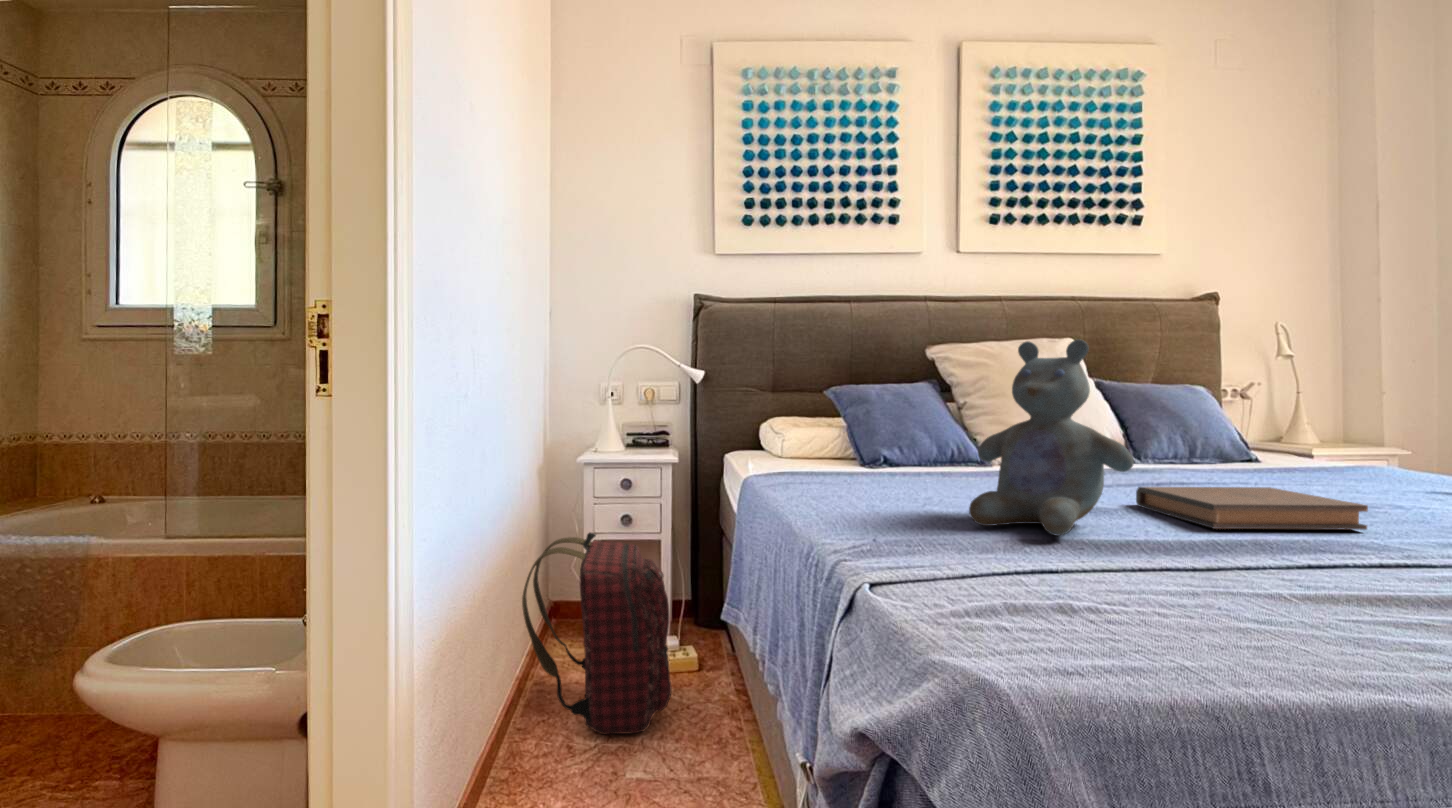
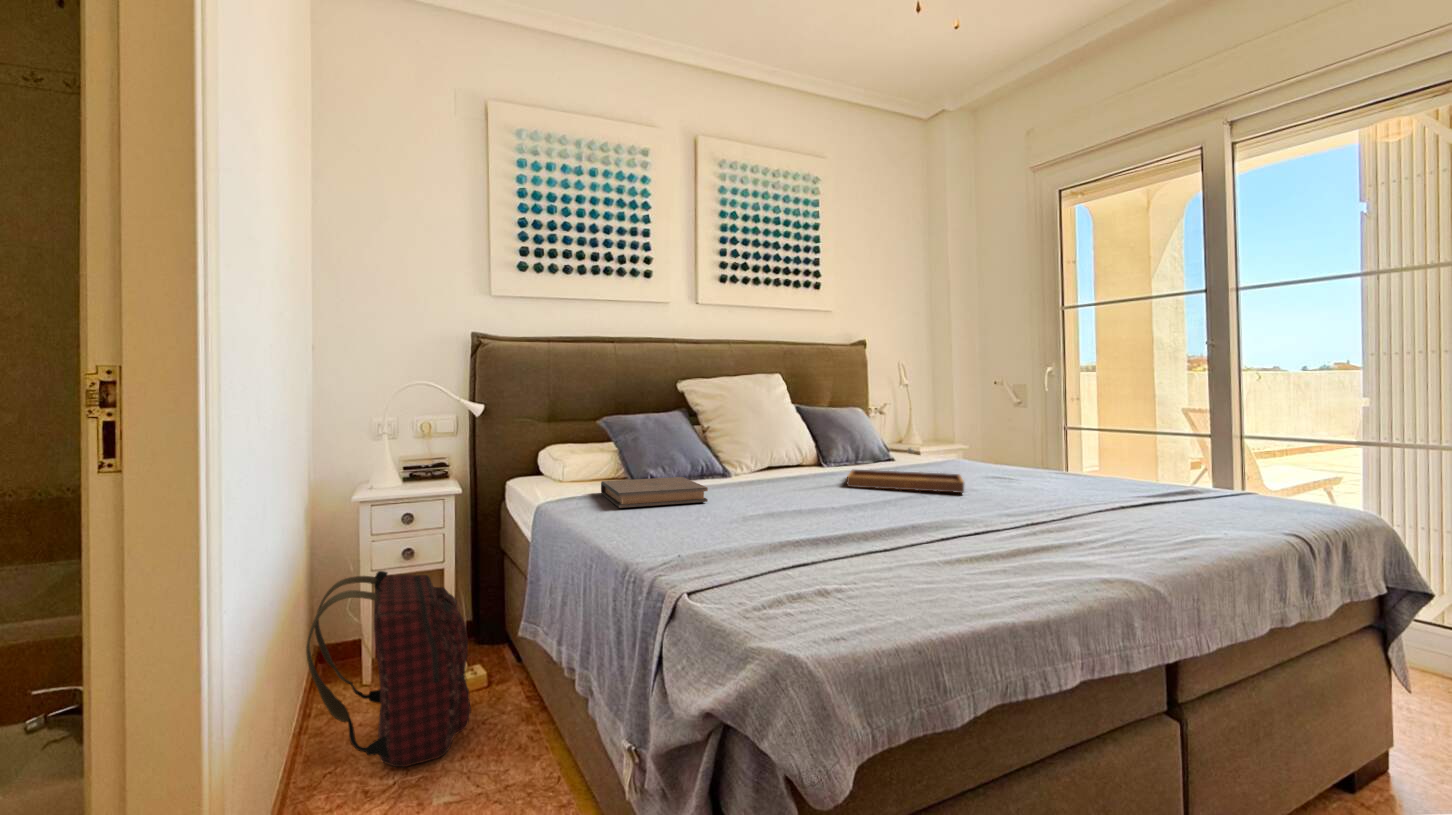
stuffed bear: present [969,339,1134,536] -> none [746,398,860,553]
tray: none [1153,429,1349,494] -> present [847,448,964,493]
book: present [1136,487,1368,530] -> present [601,477,708,508]

